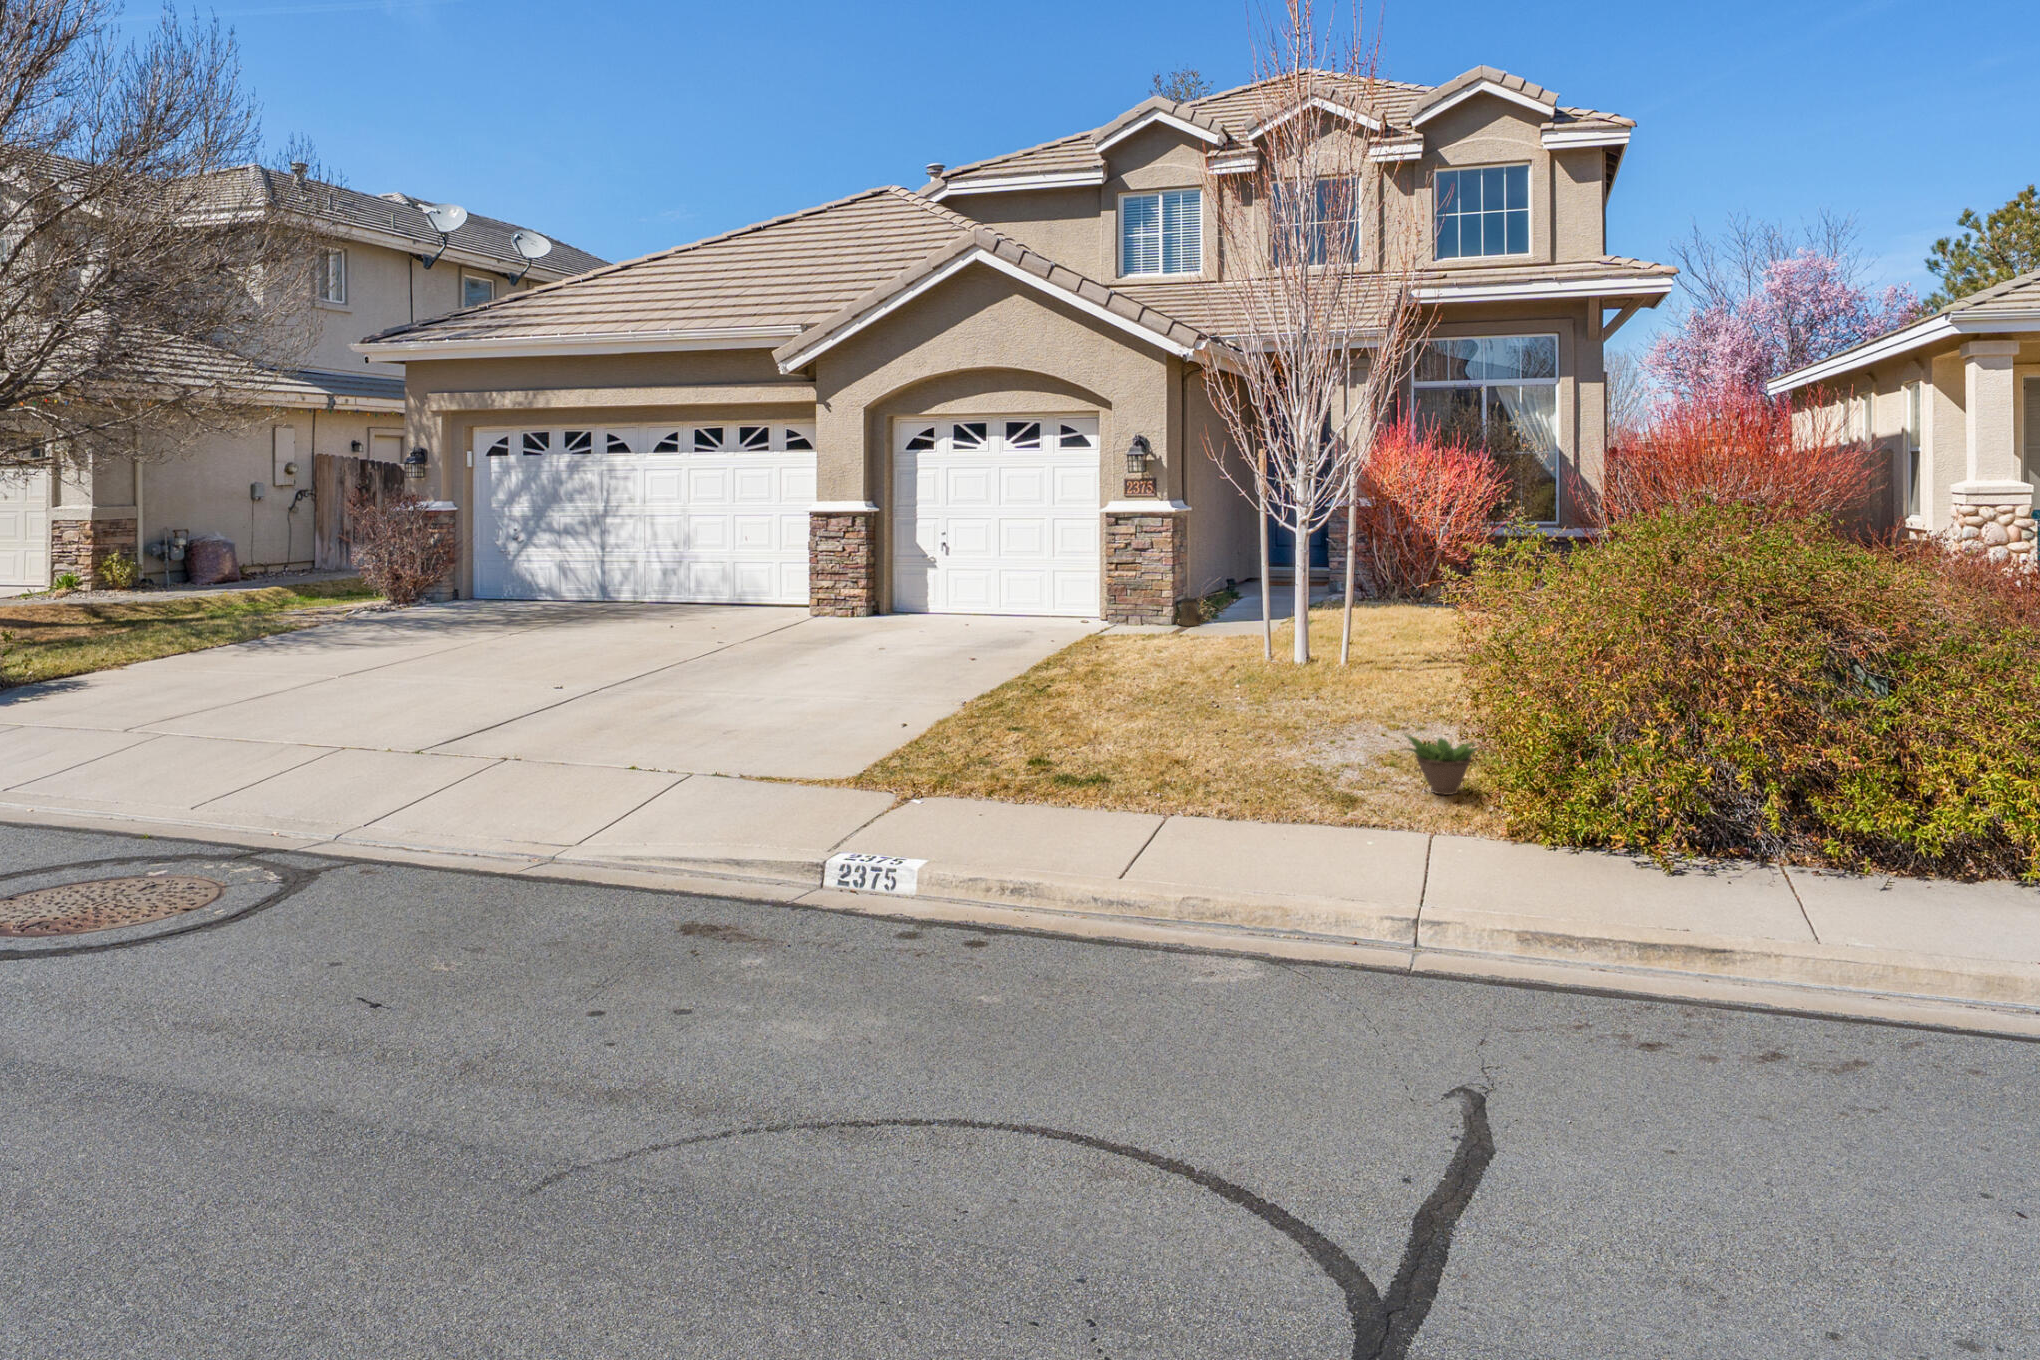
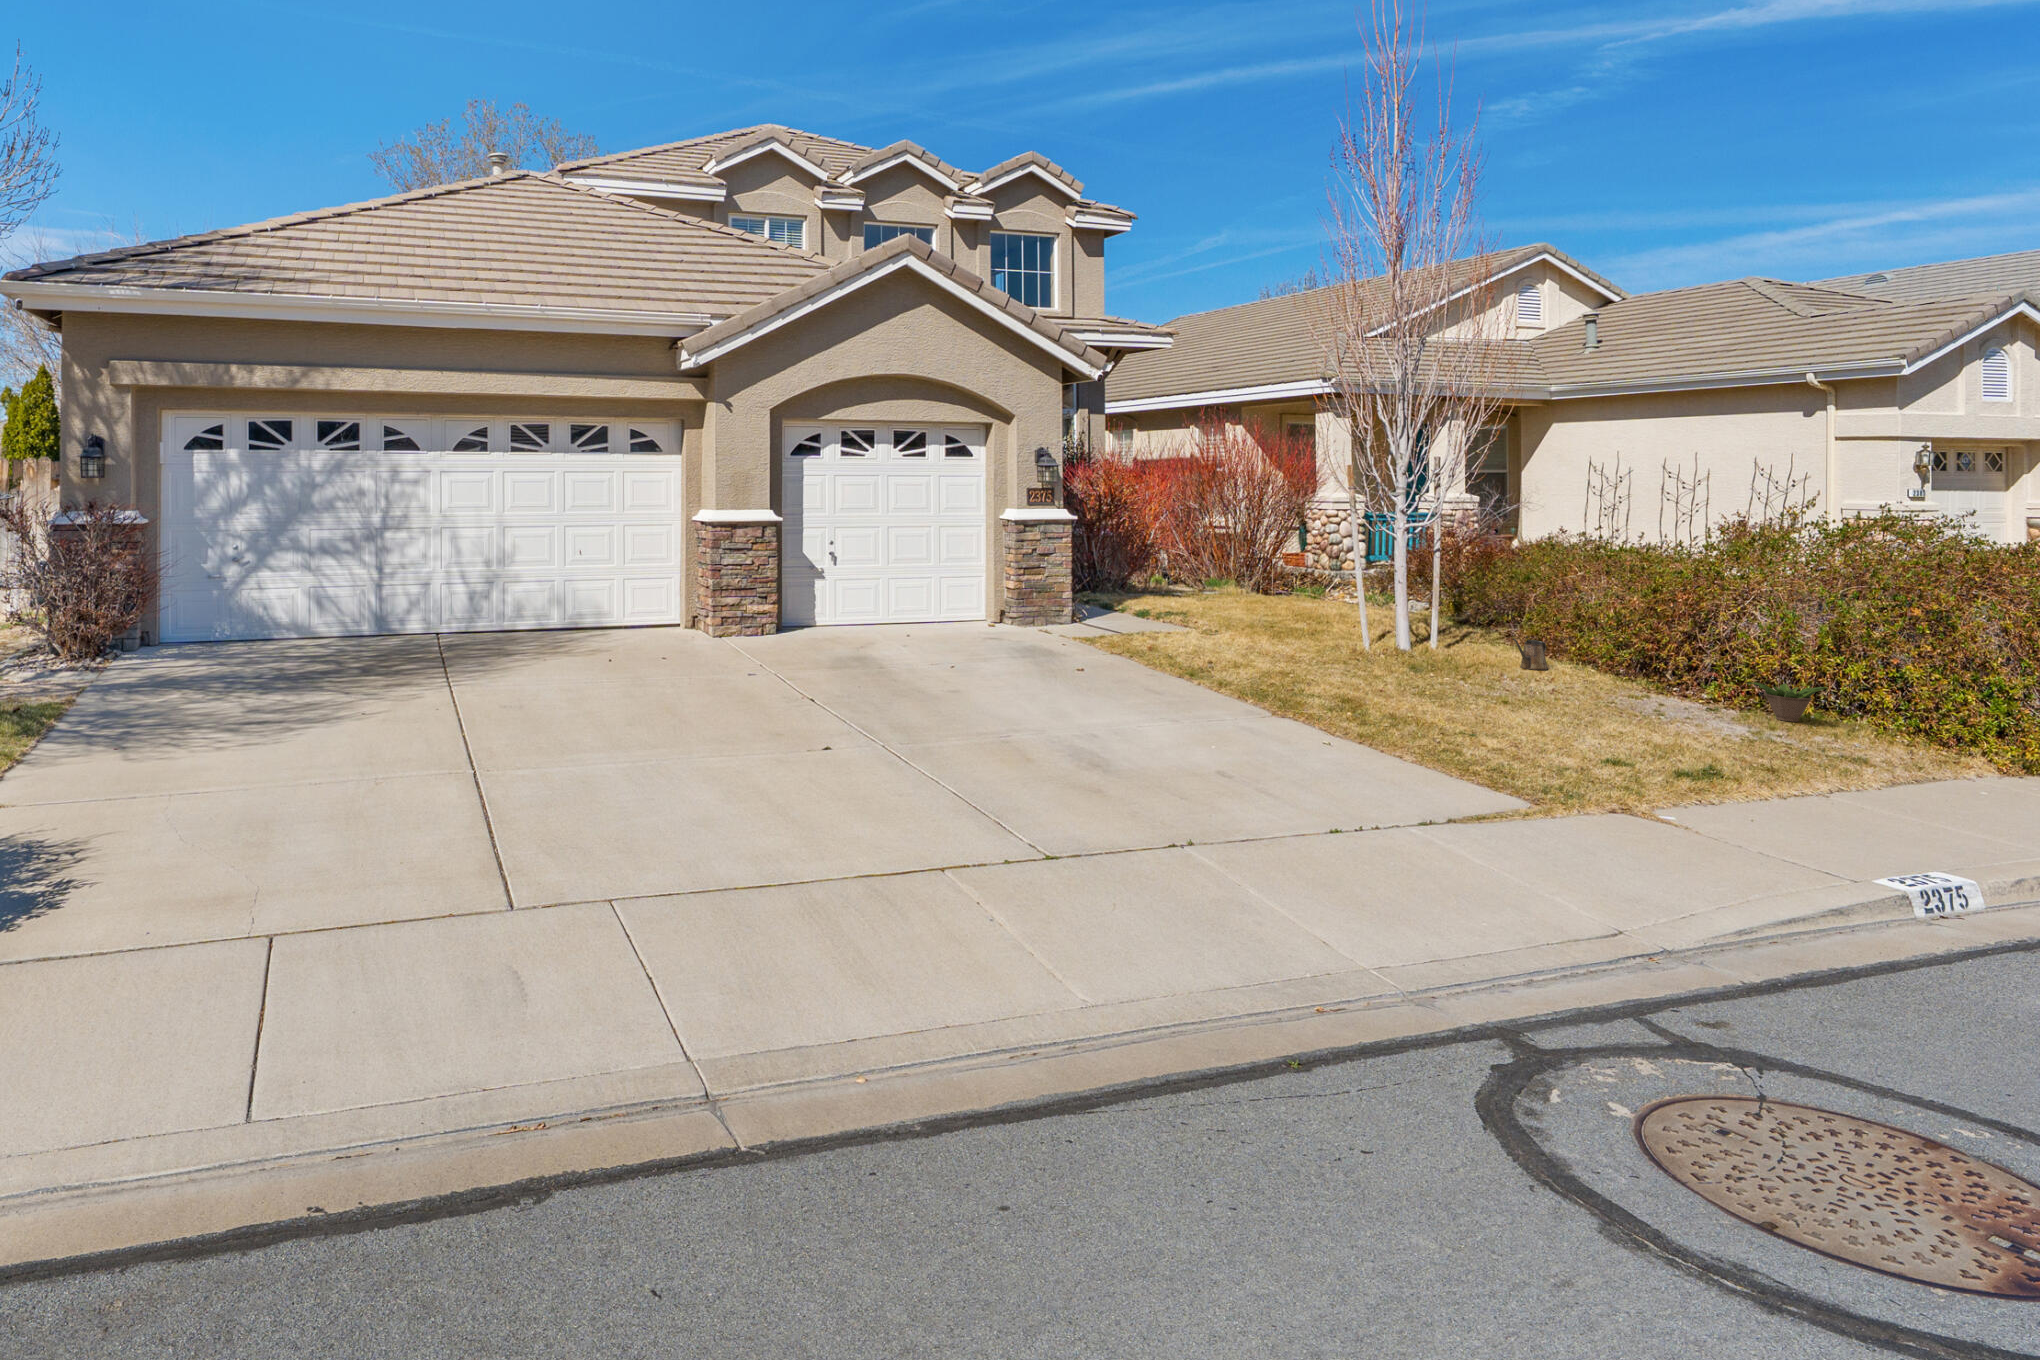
watering can: present [1173,598,1217,626] -> present [1513,639,1548,670]

